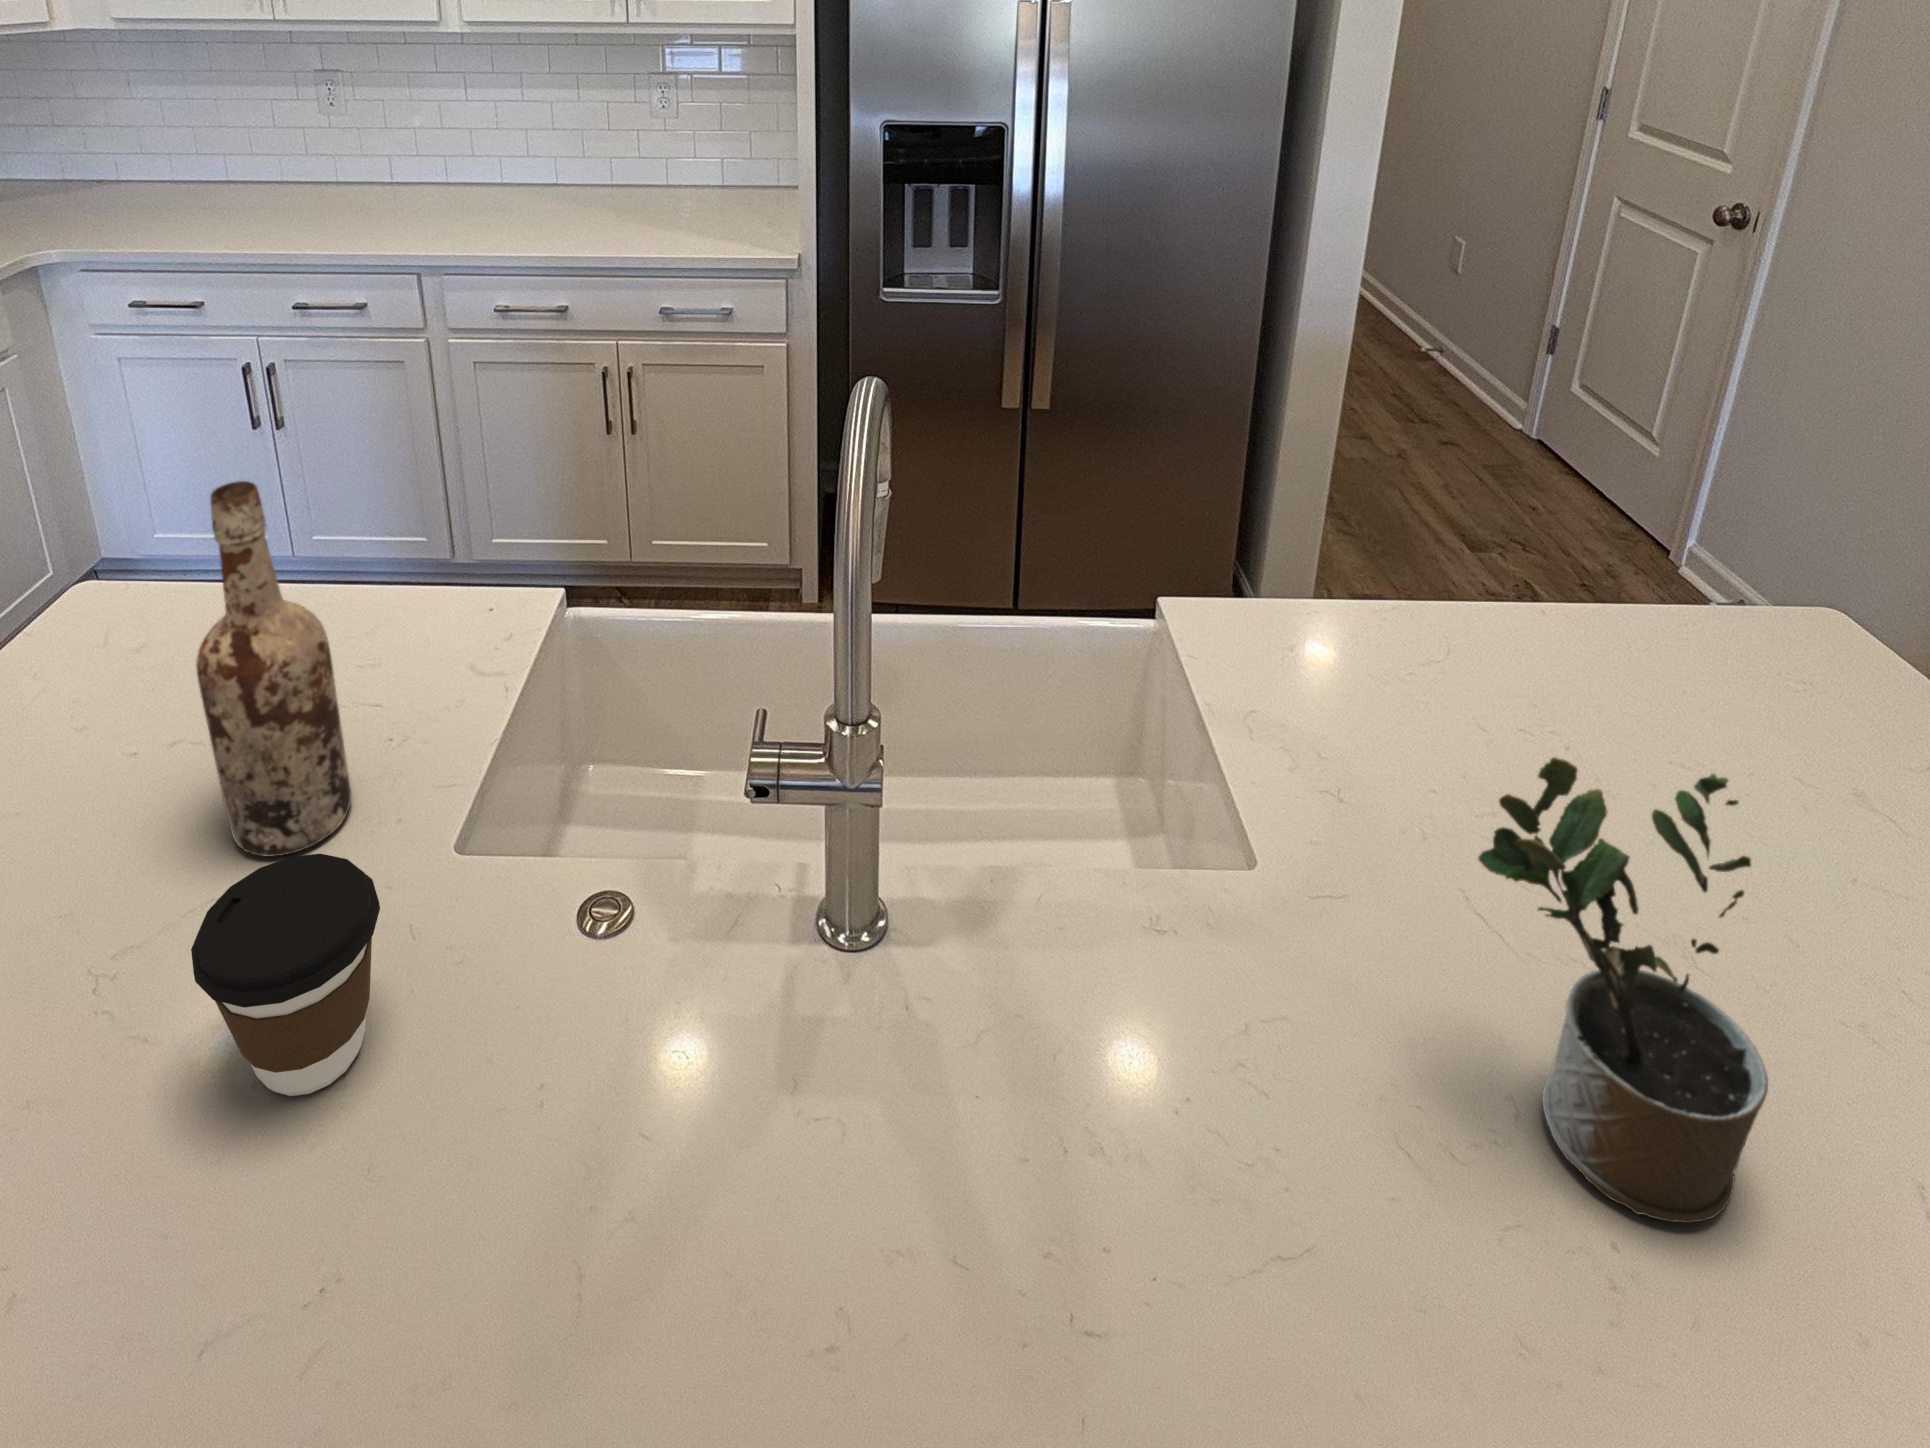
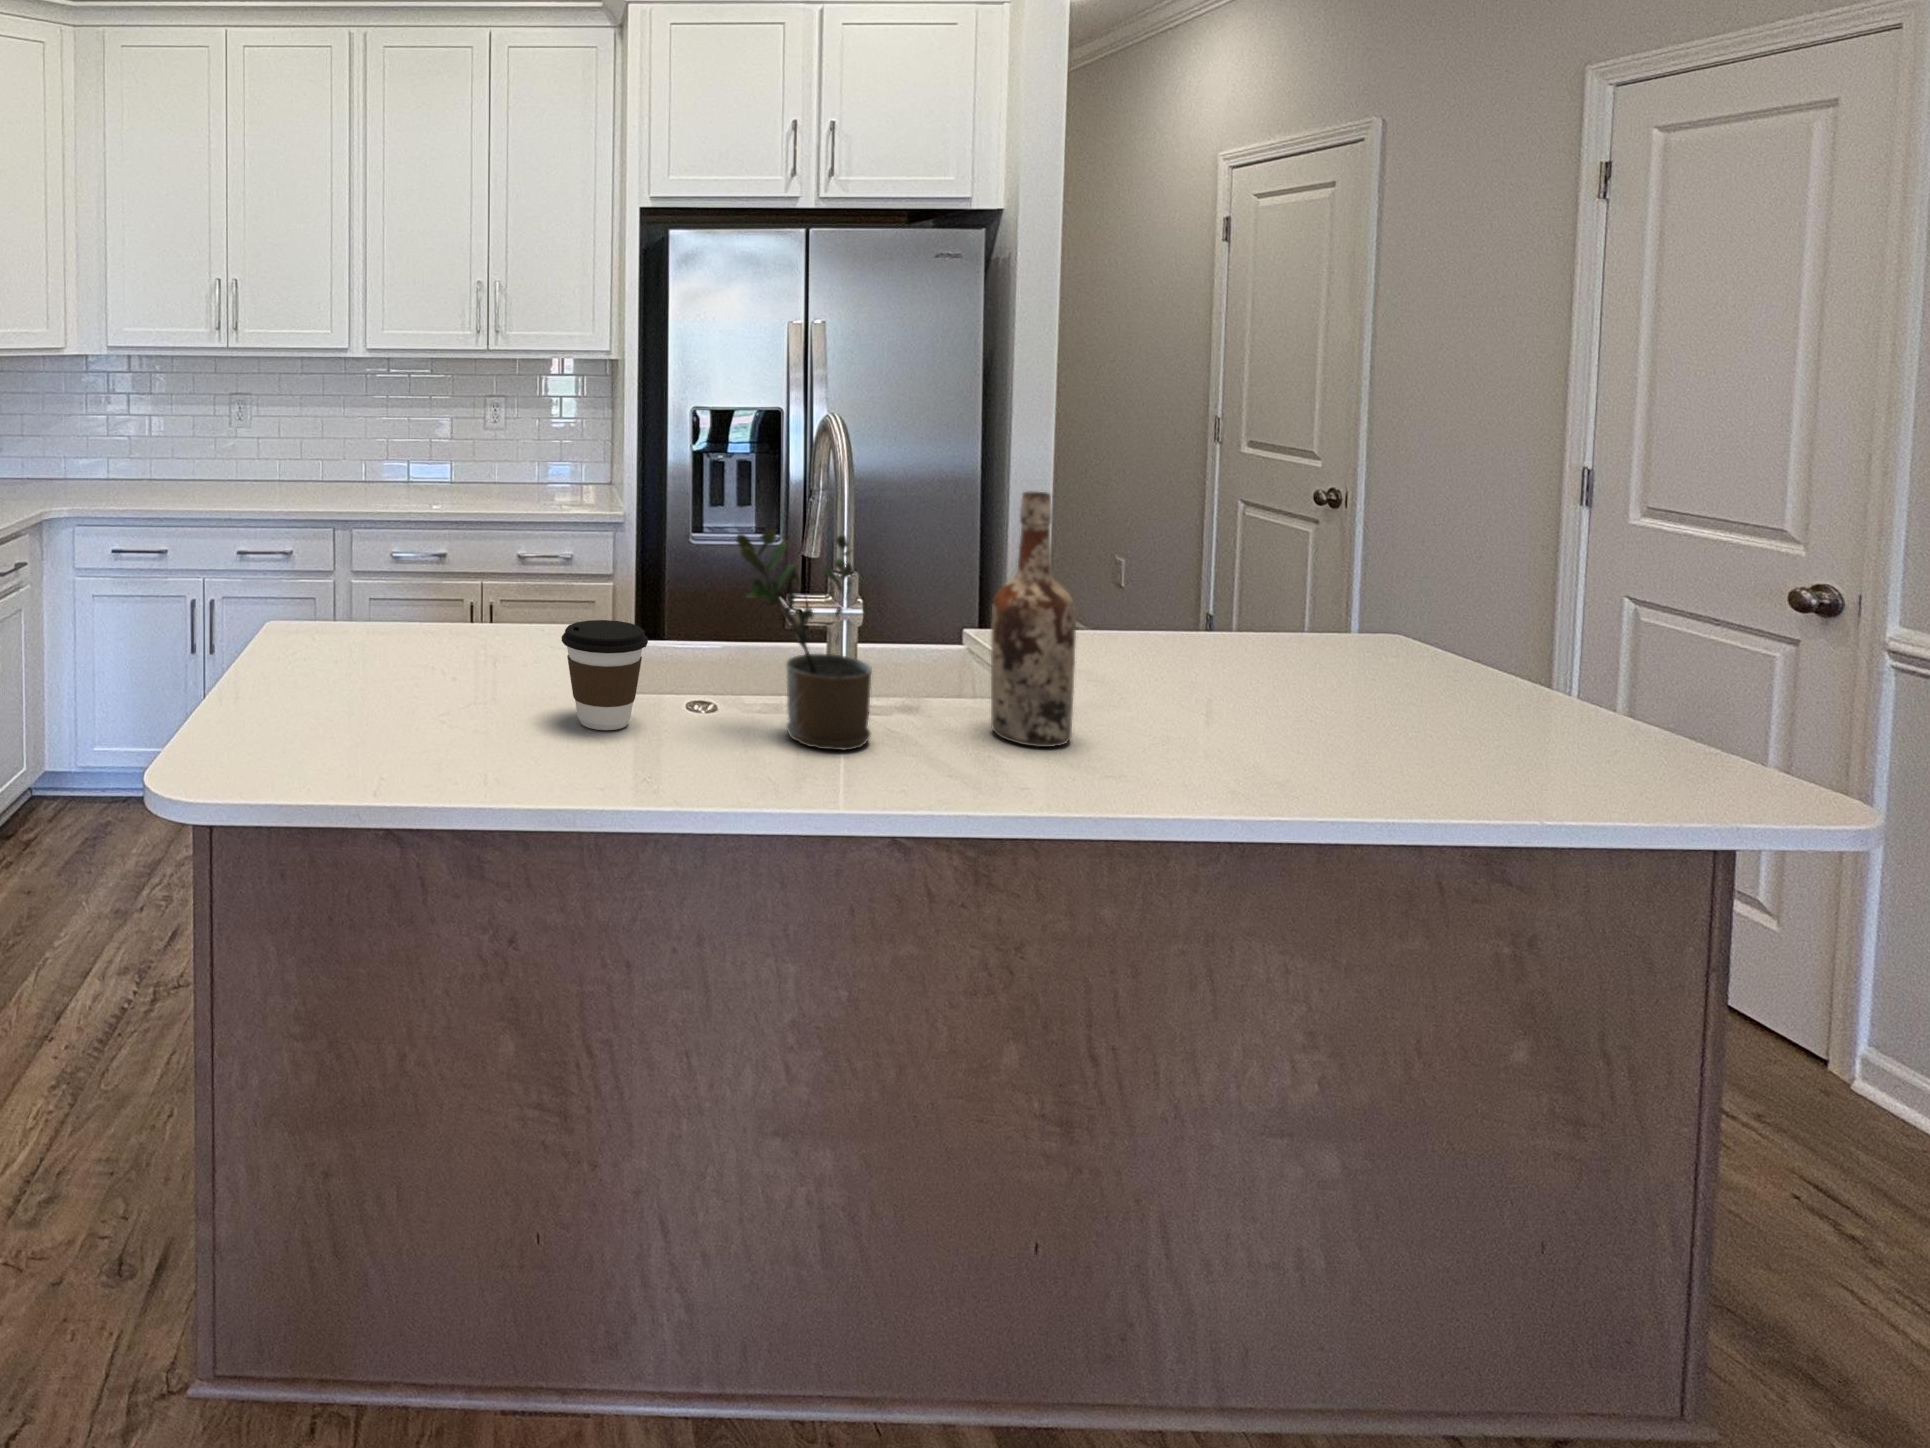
wine bottle: present [196,481,351,857] -> present [991,492,1076,747]
potted plant: present [1478,757,1768,1223] -> present [737,530,872,750]

